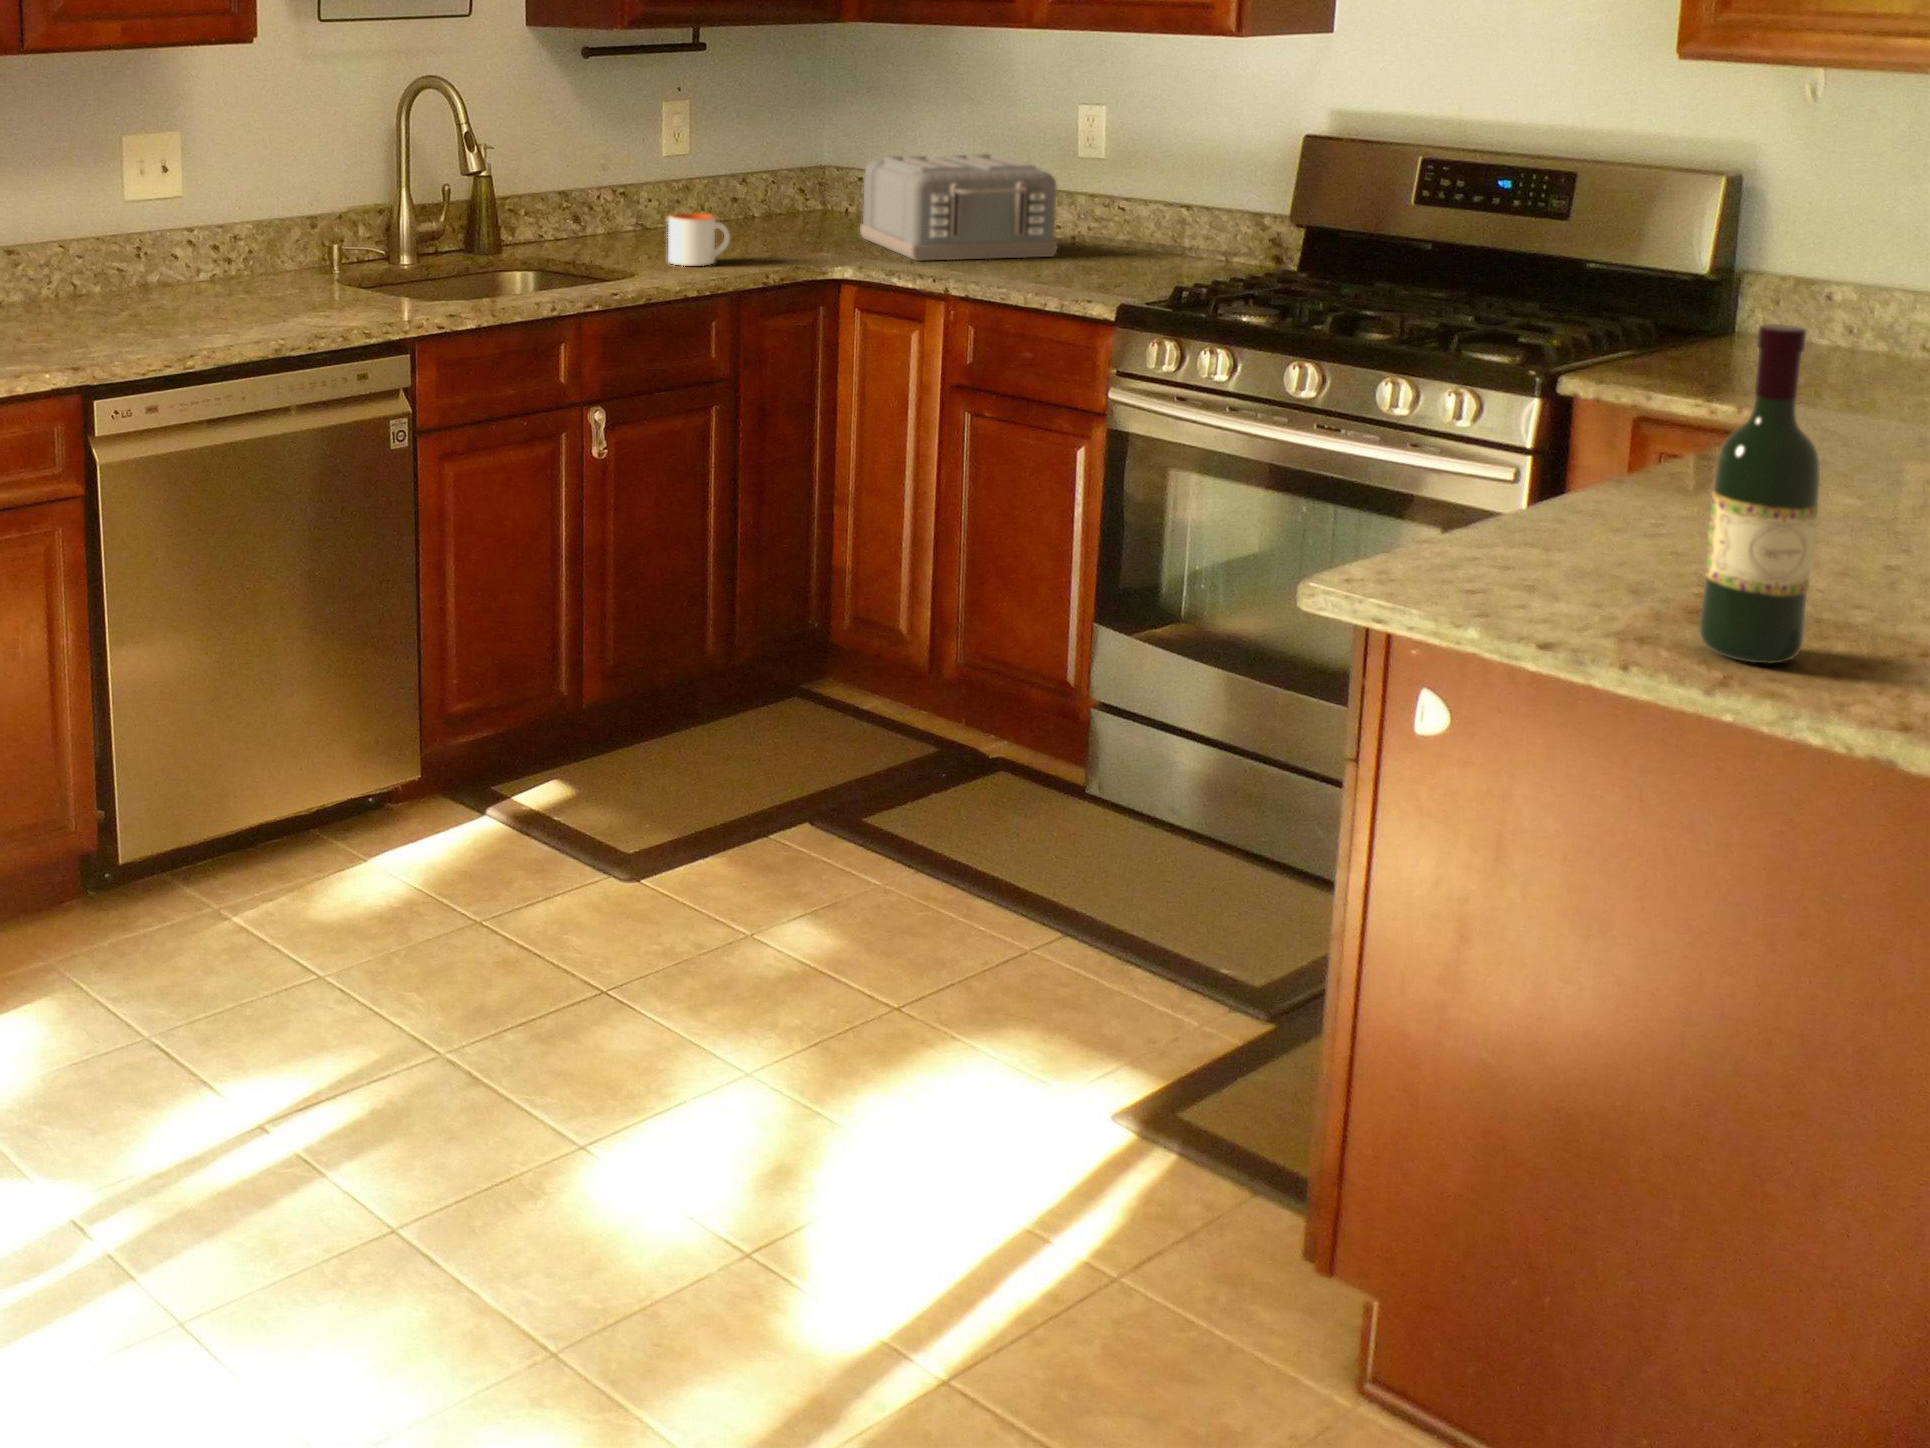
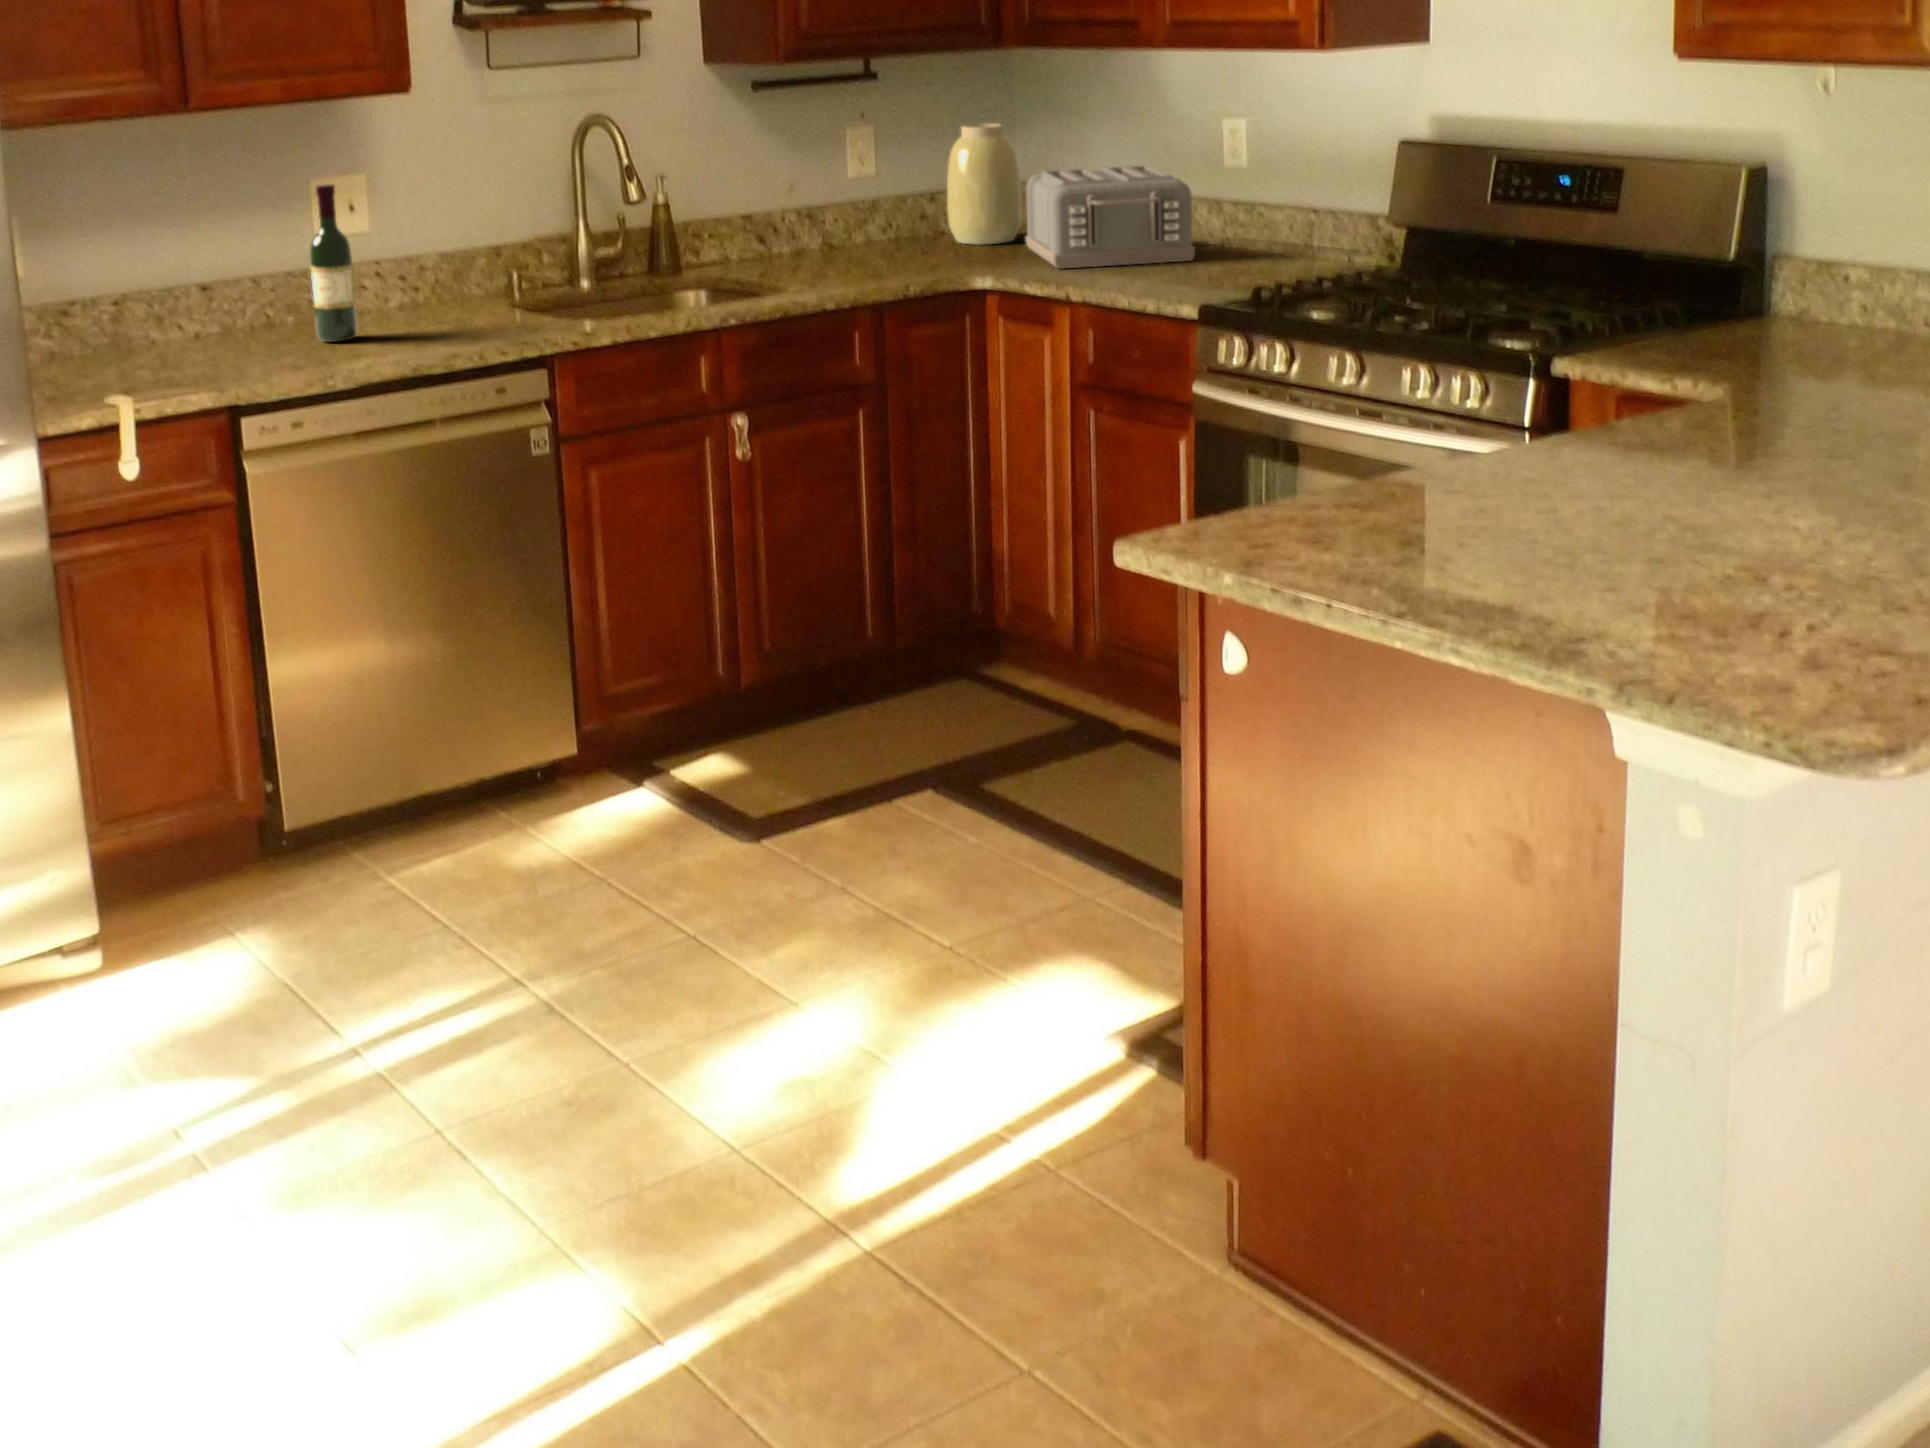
vase: none [768,105,847,232] -> present [947,124,1022,245]
mug: present [668,213,730,266] -> none [824,231,882,280]
wine bottle: present [1699,324,1820,664] -> present [310,184,357,342]

